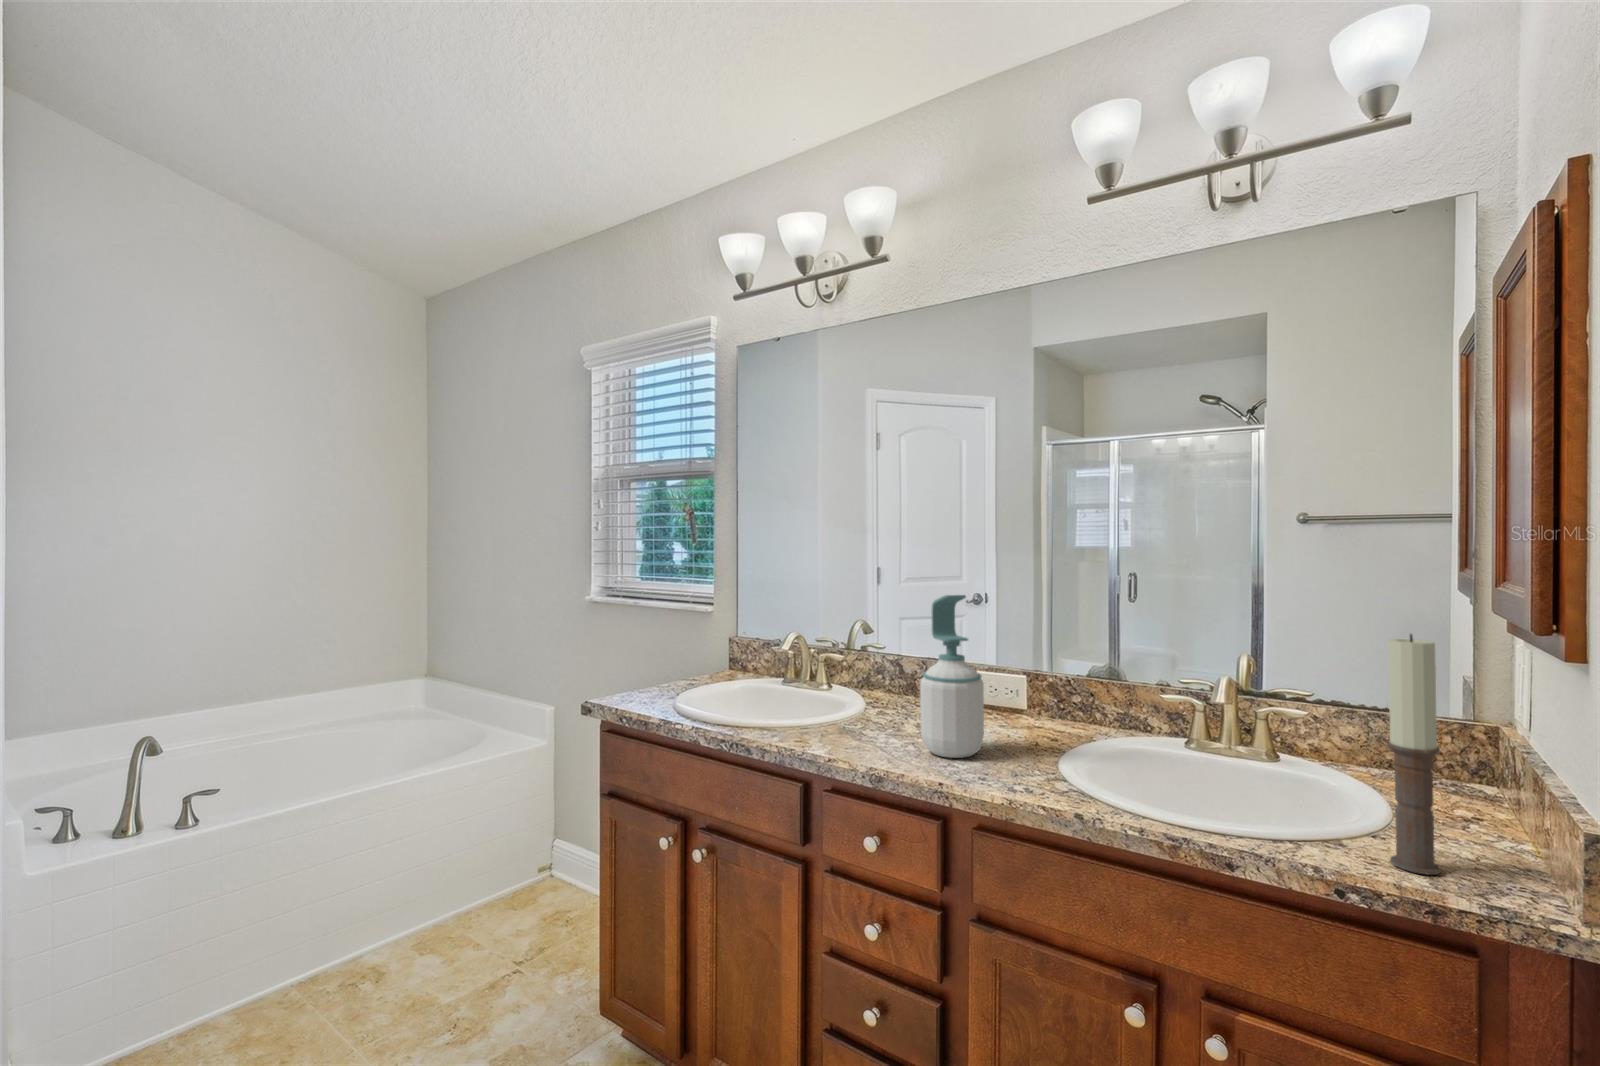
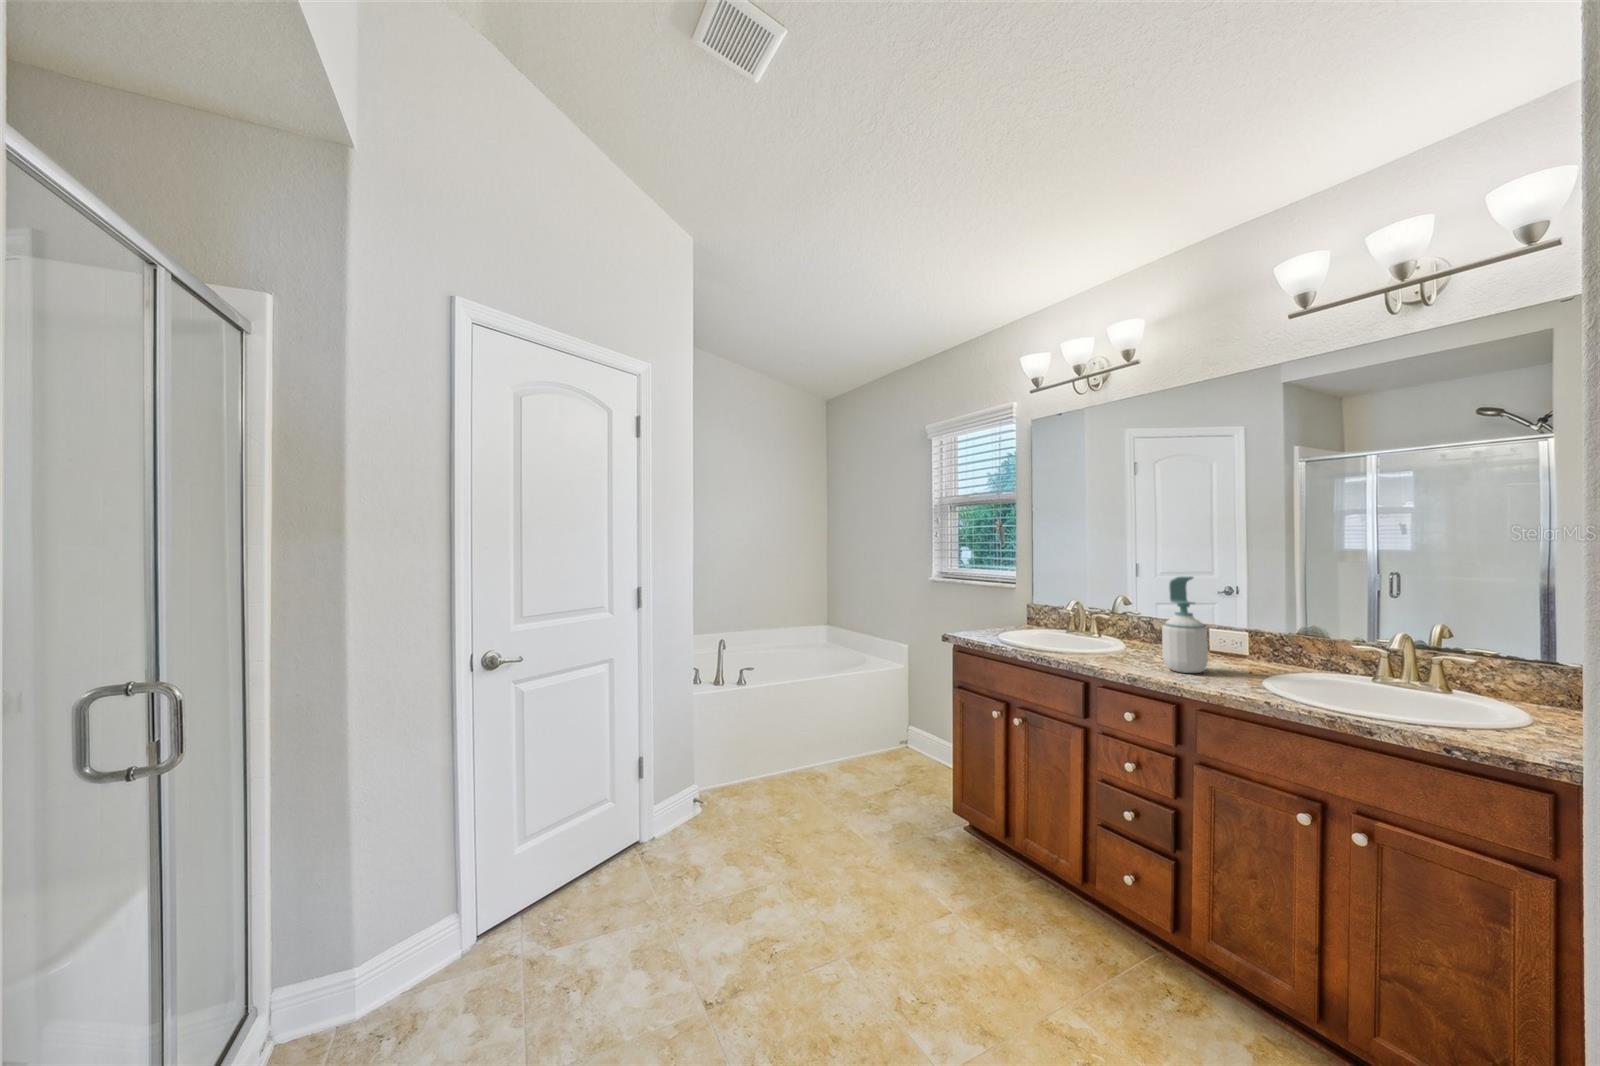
candle: present [1387,634,1441,875] -> none [1492,602,1534,749]

